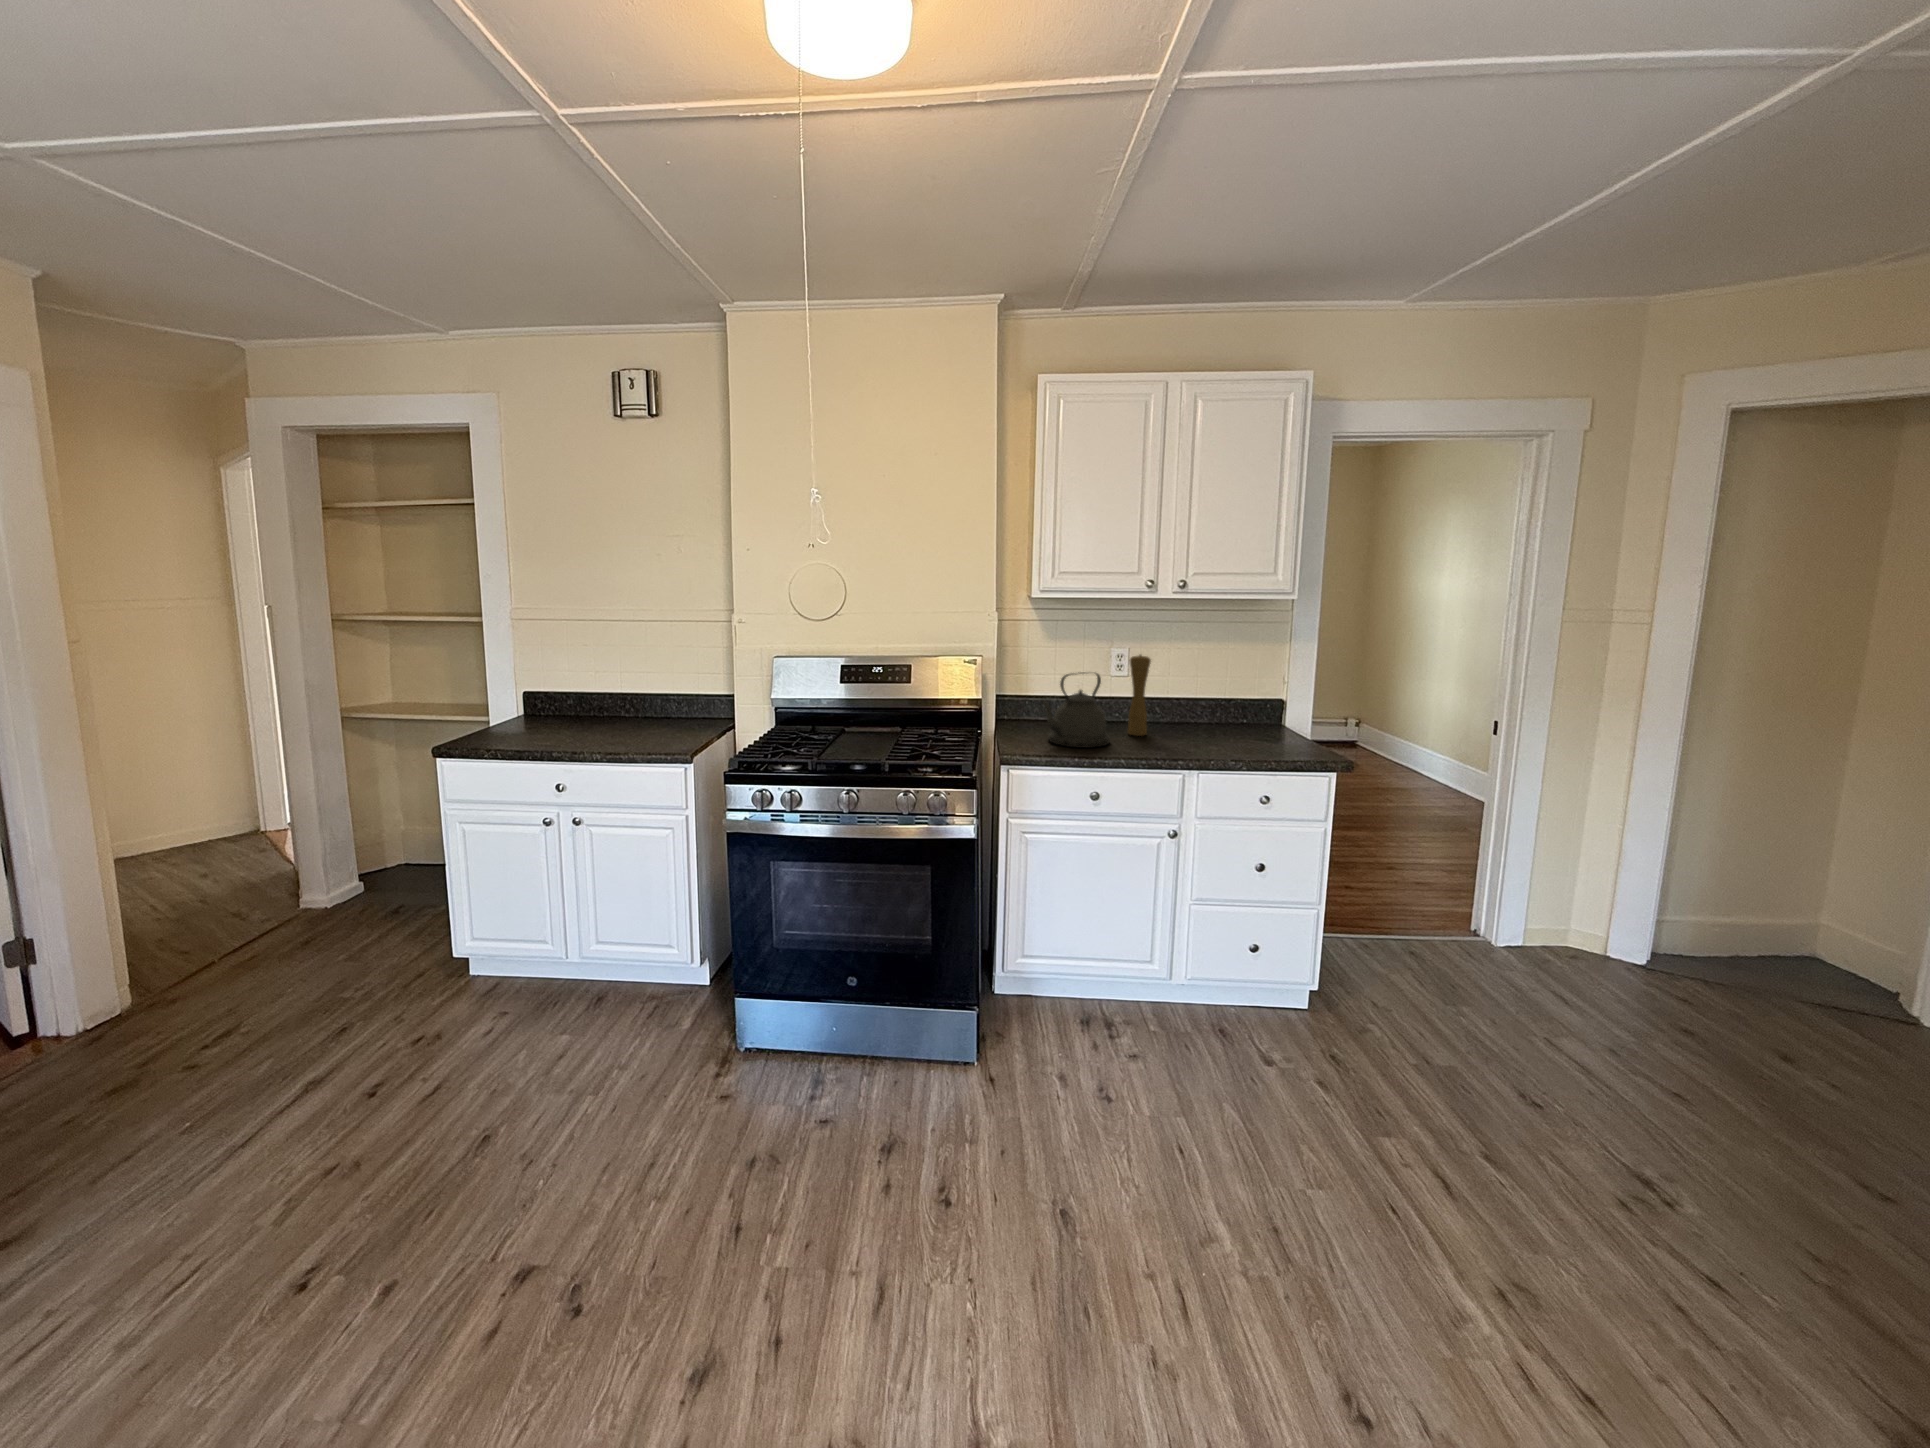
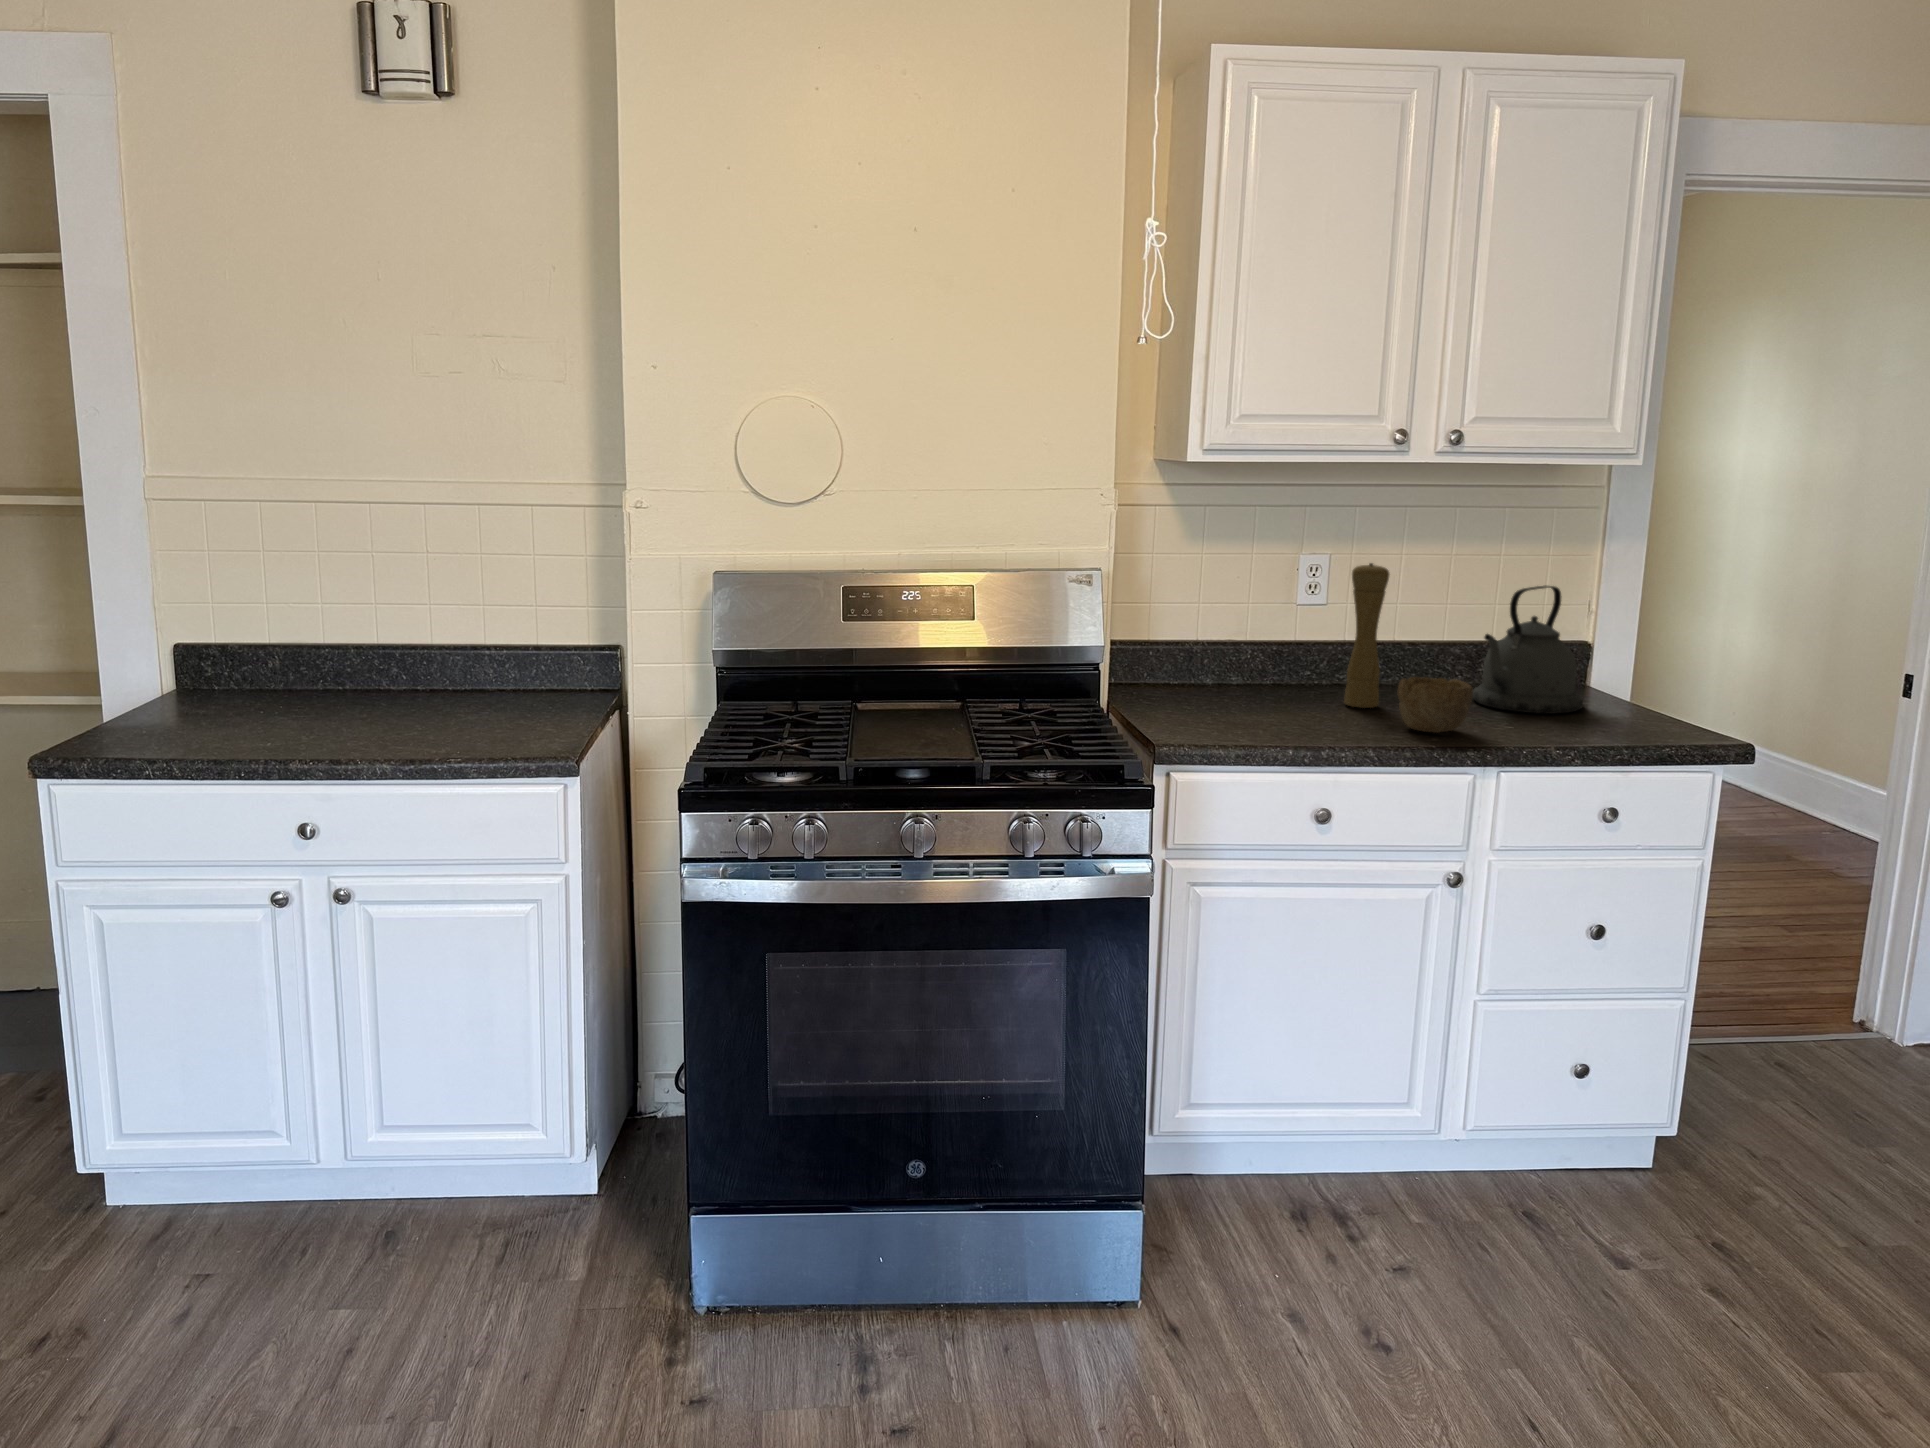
kettle: present [1040,673,1110,748] -> present [1473,586,1583,714]
bowl: none [1147,718,1189,750] -> present [1398,677,1473,733]

